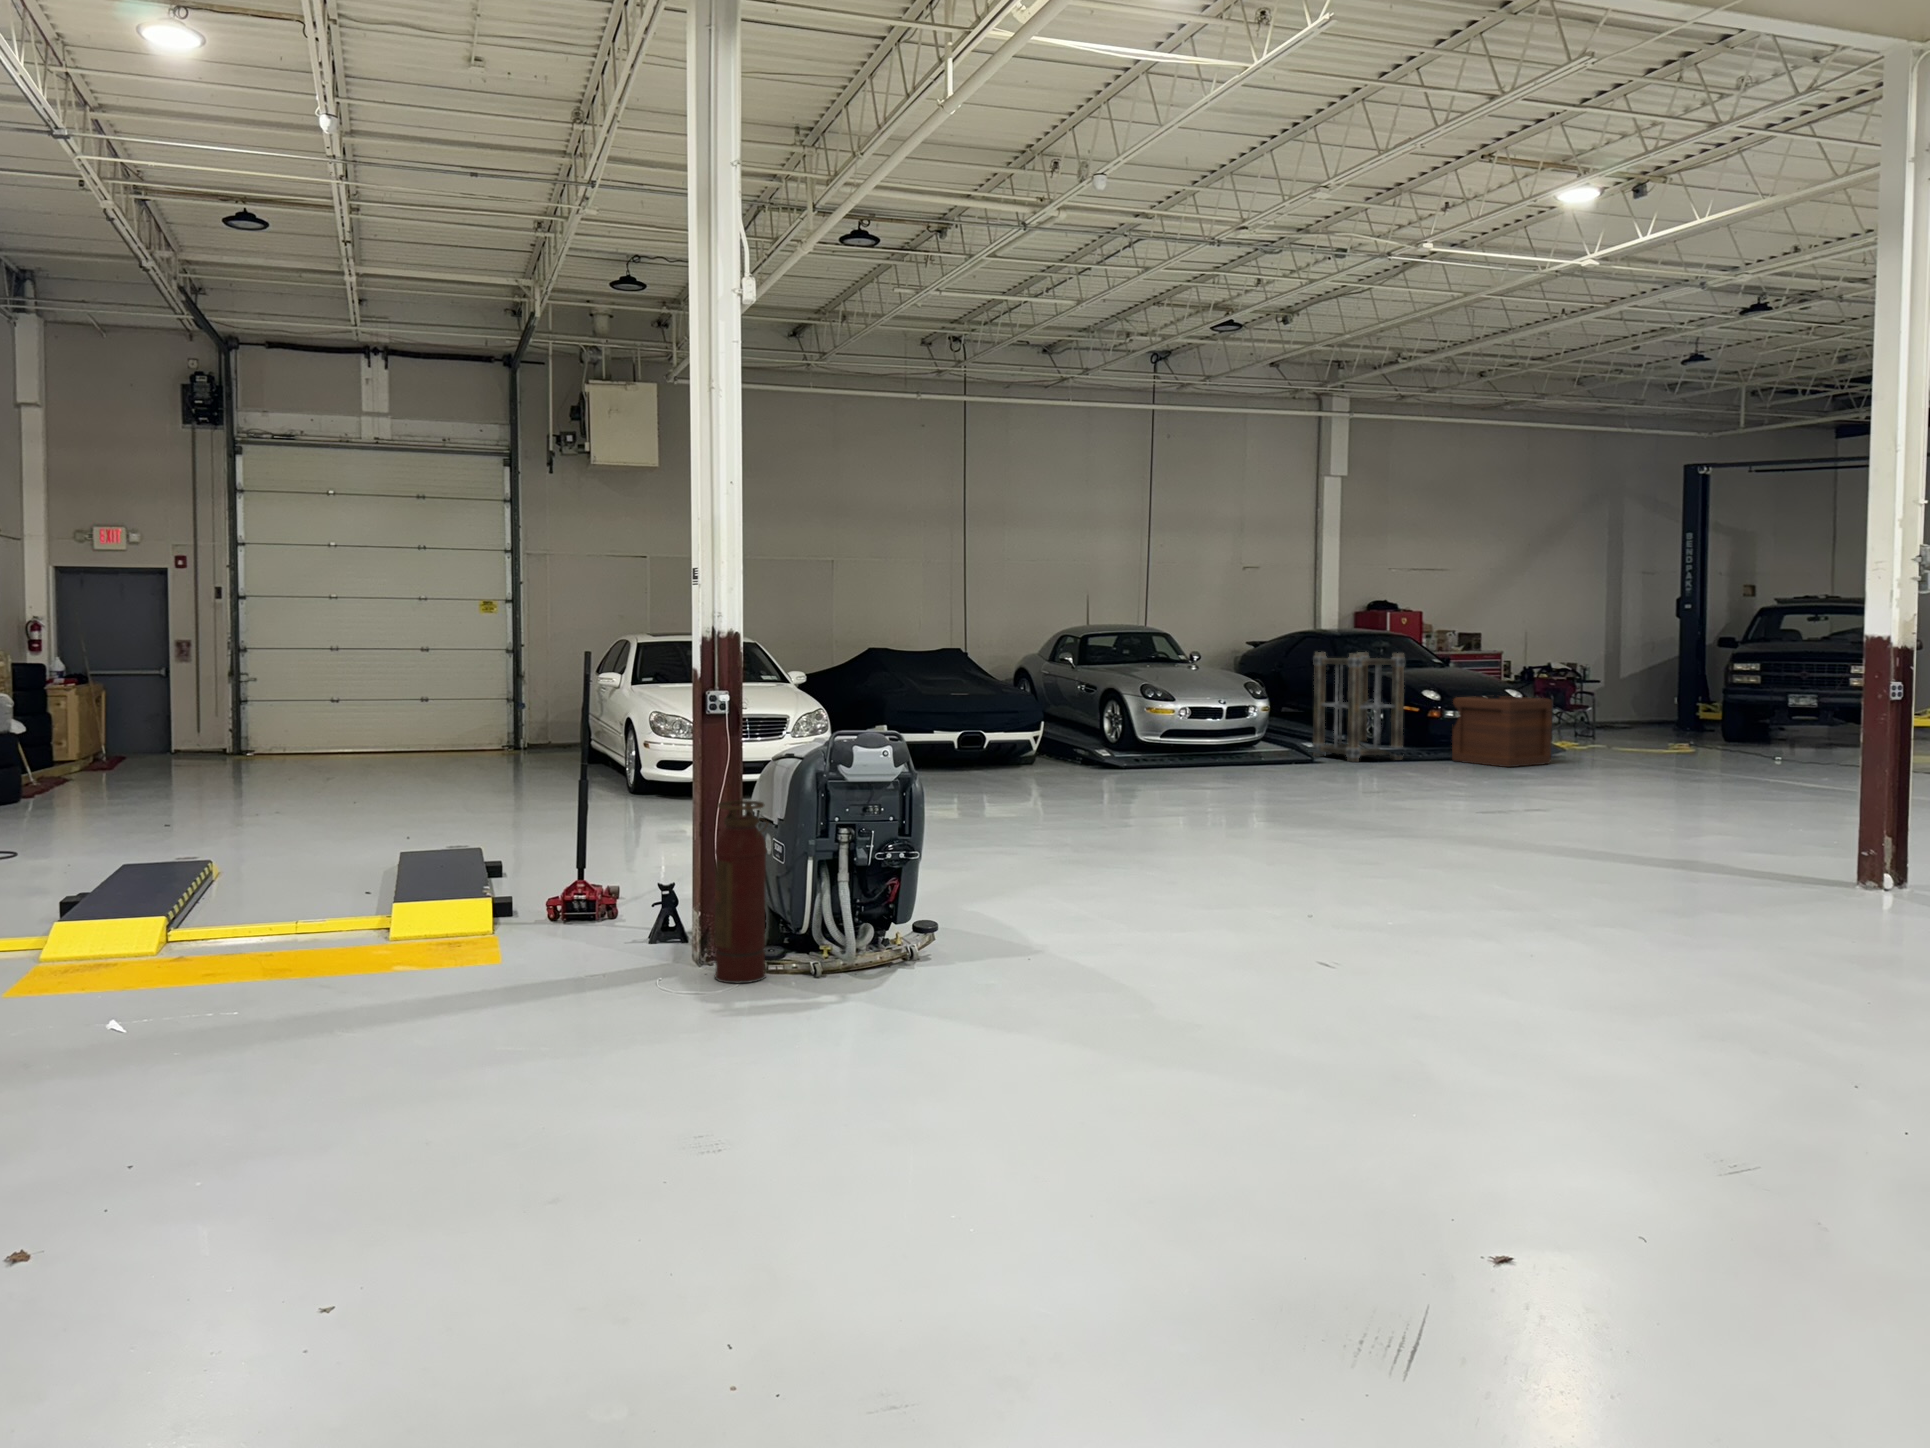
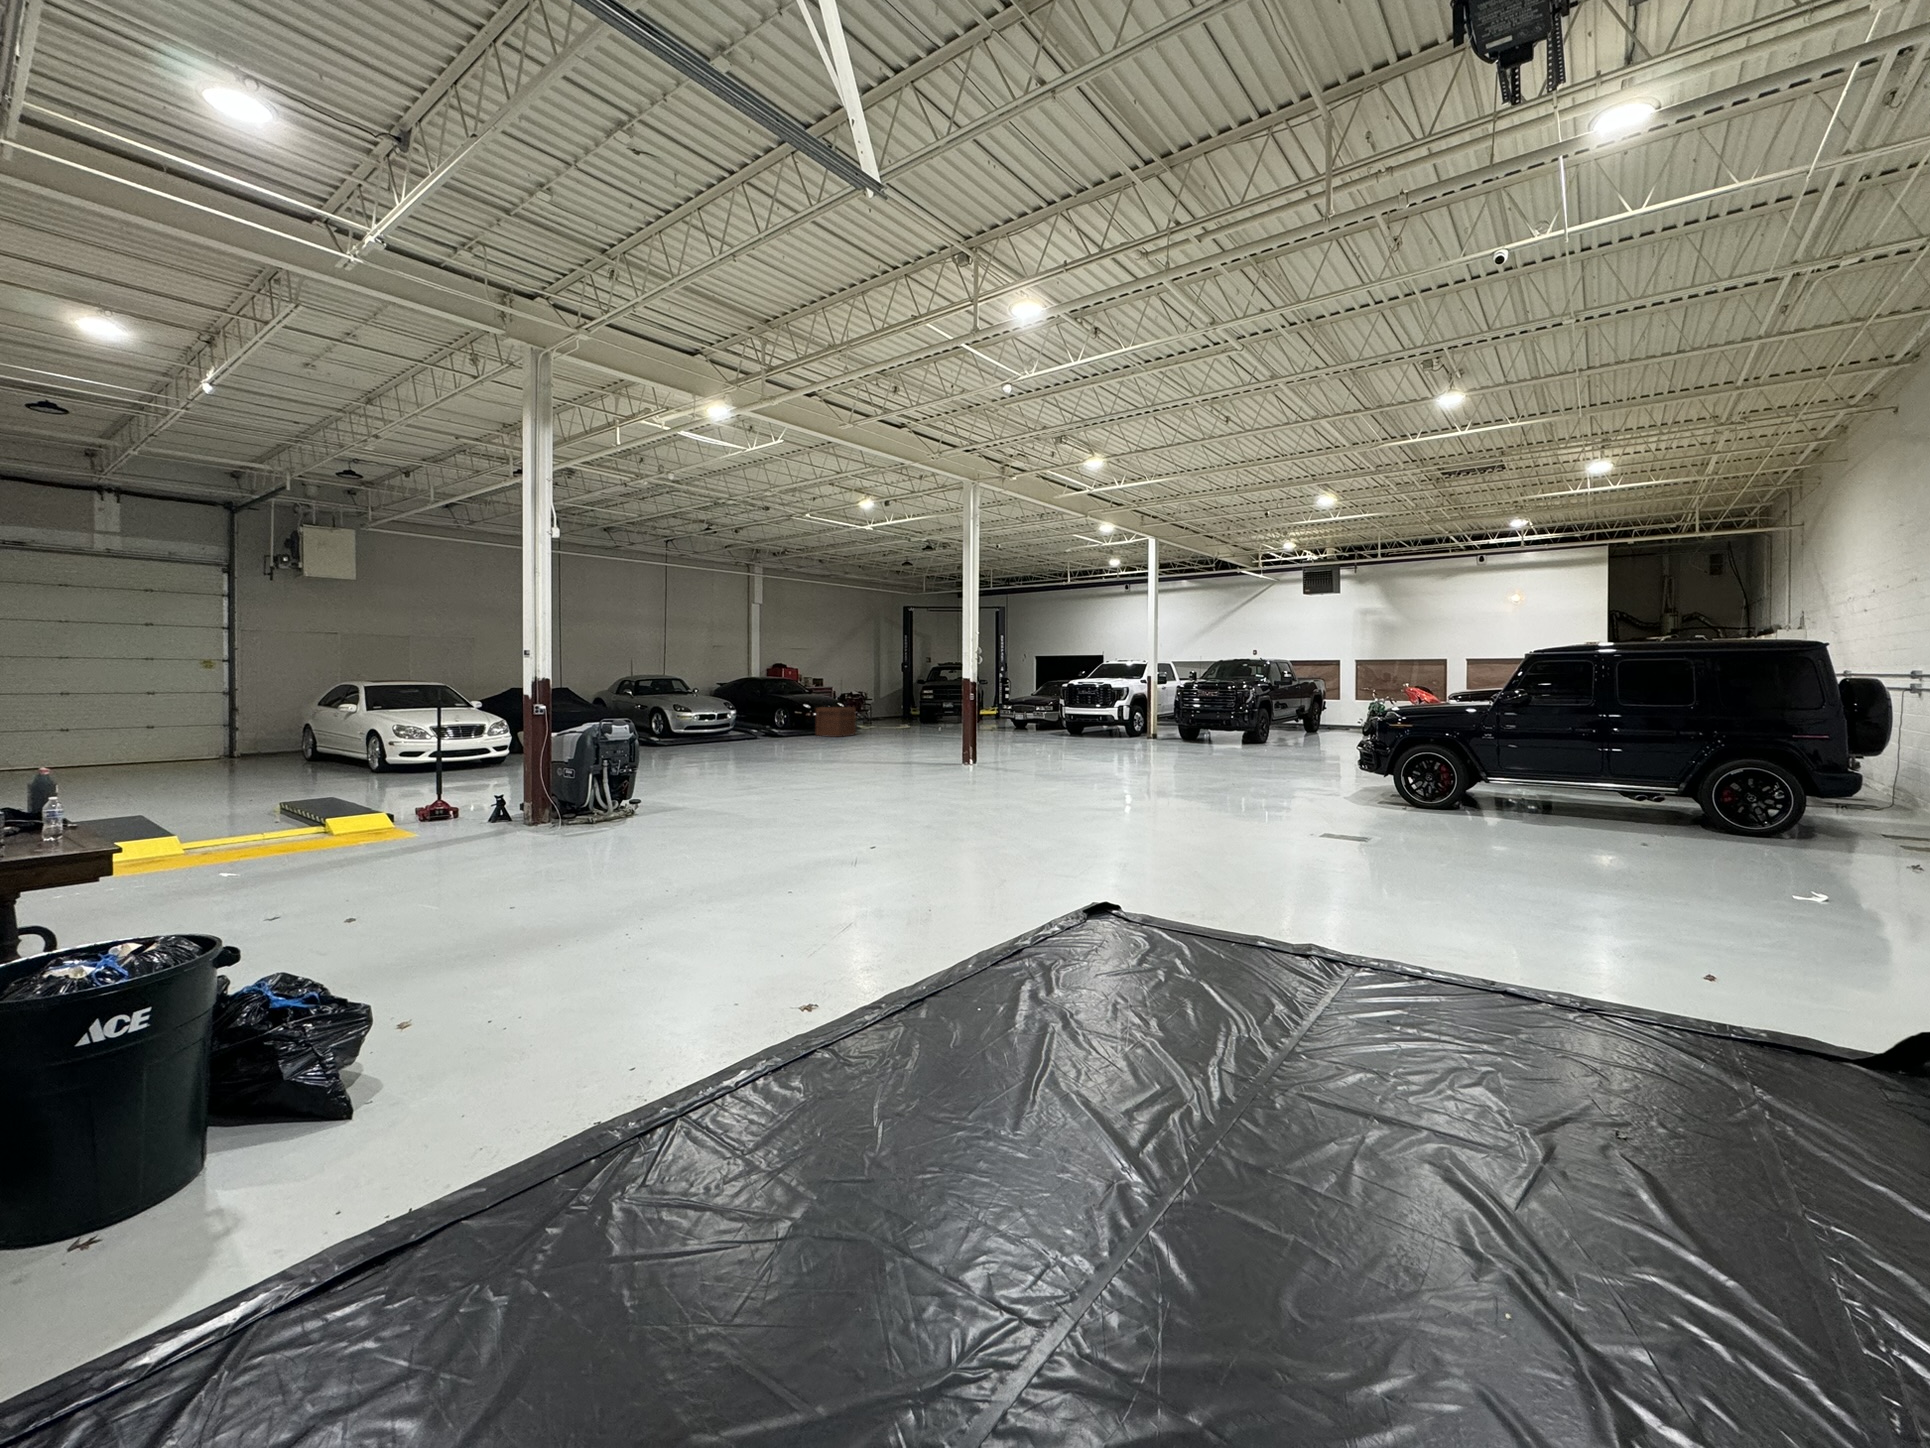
shelving unit: present [1312,652,1405,762] -> none [753,688,795,738]
fire extinguisher: present [715,801,769,984] -> none [546,753,572,825]

